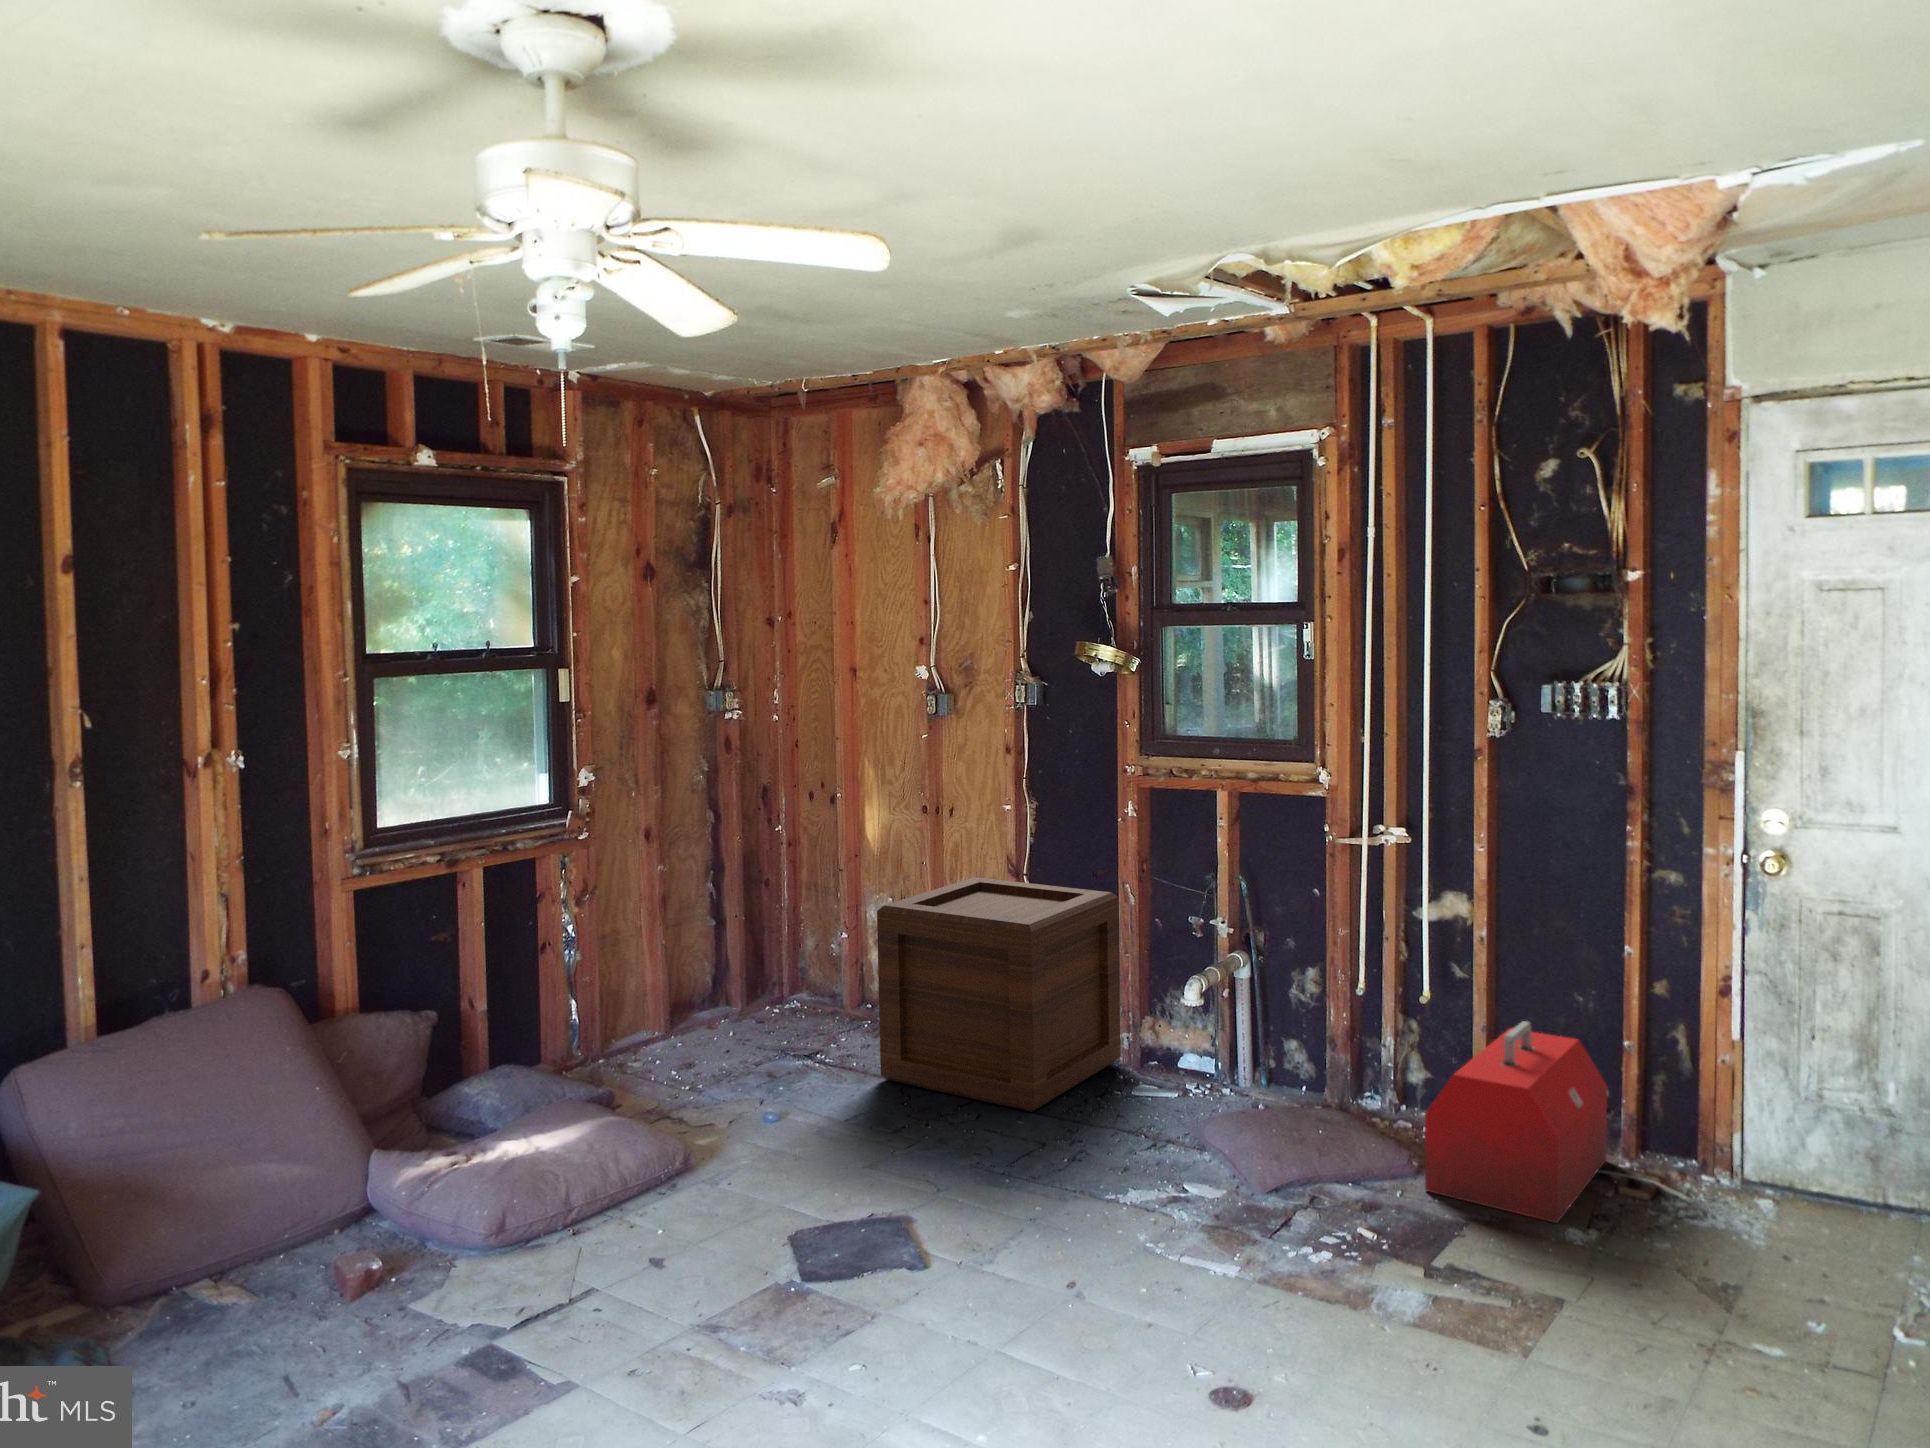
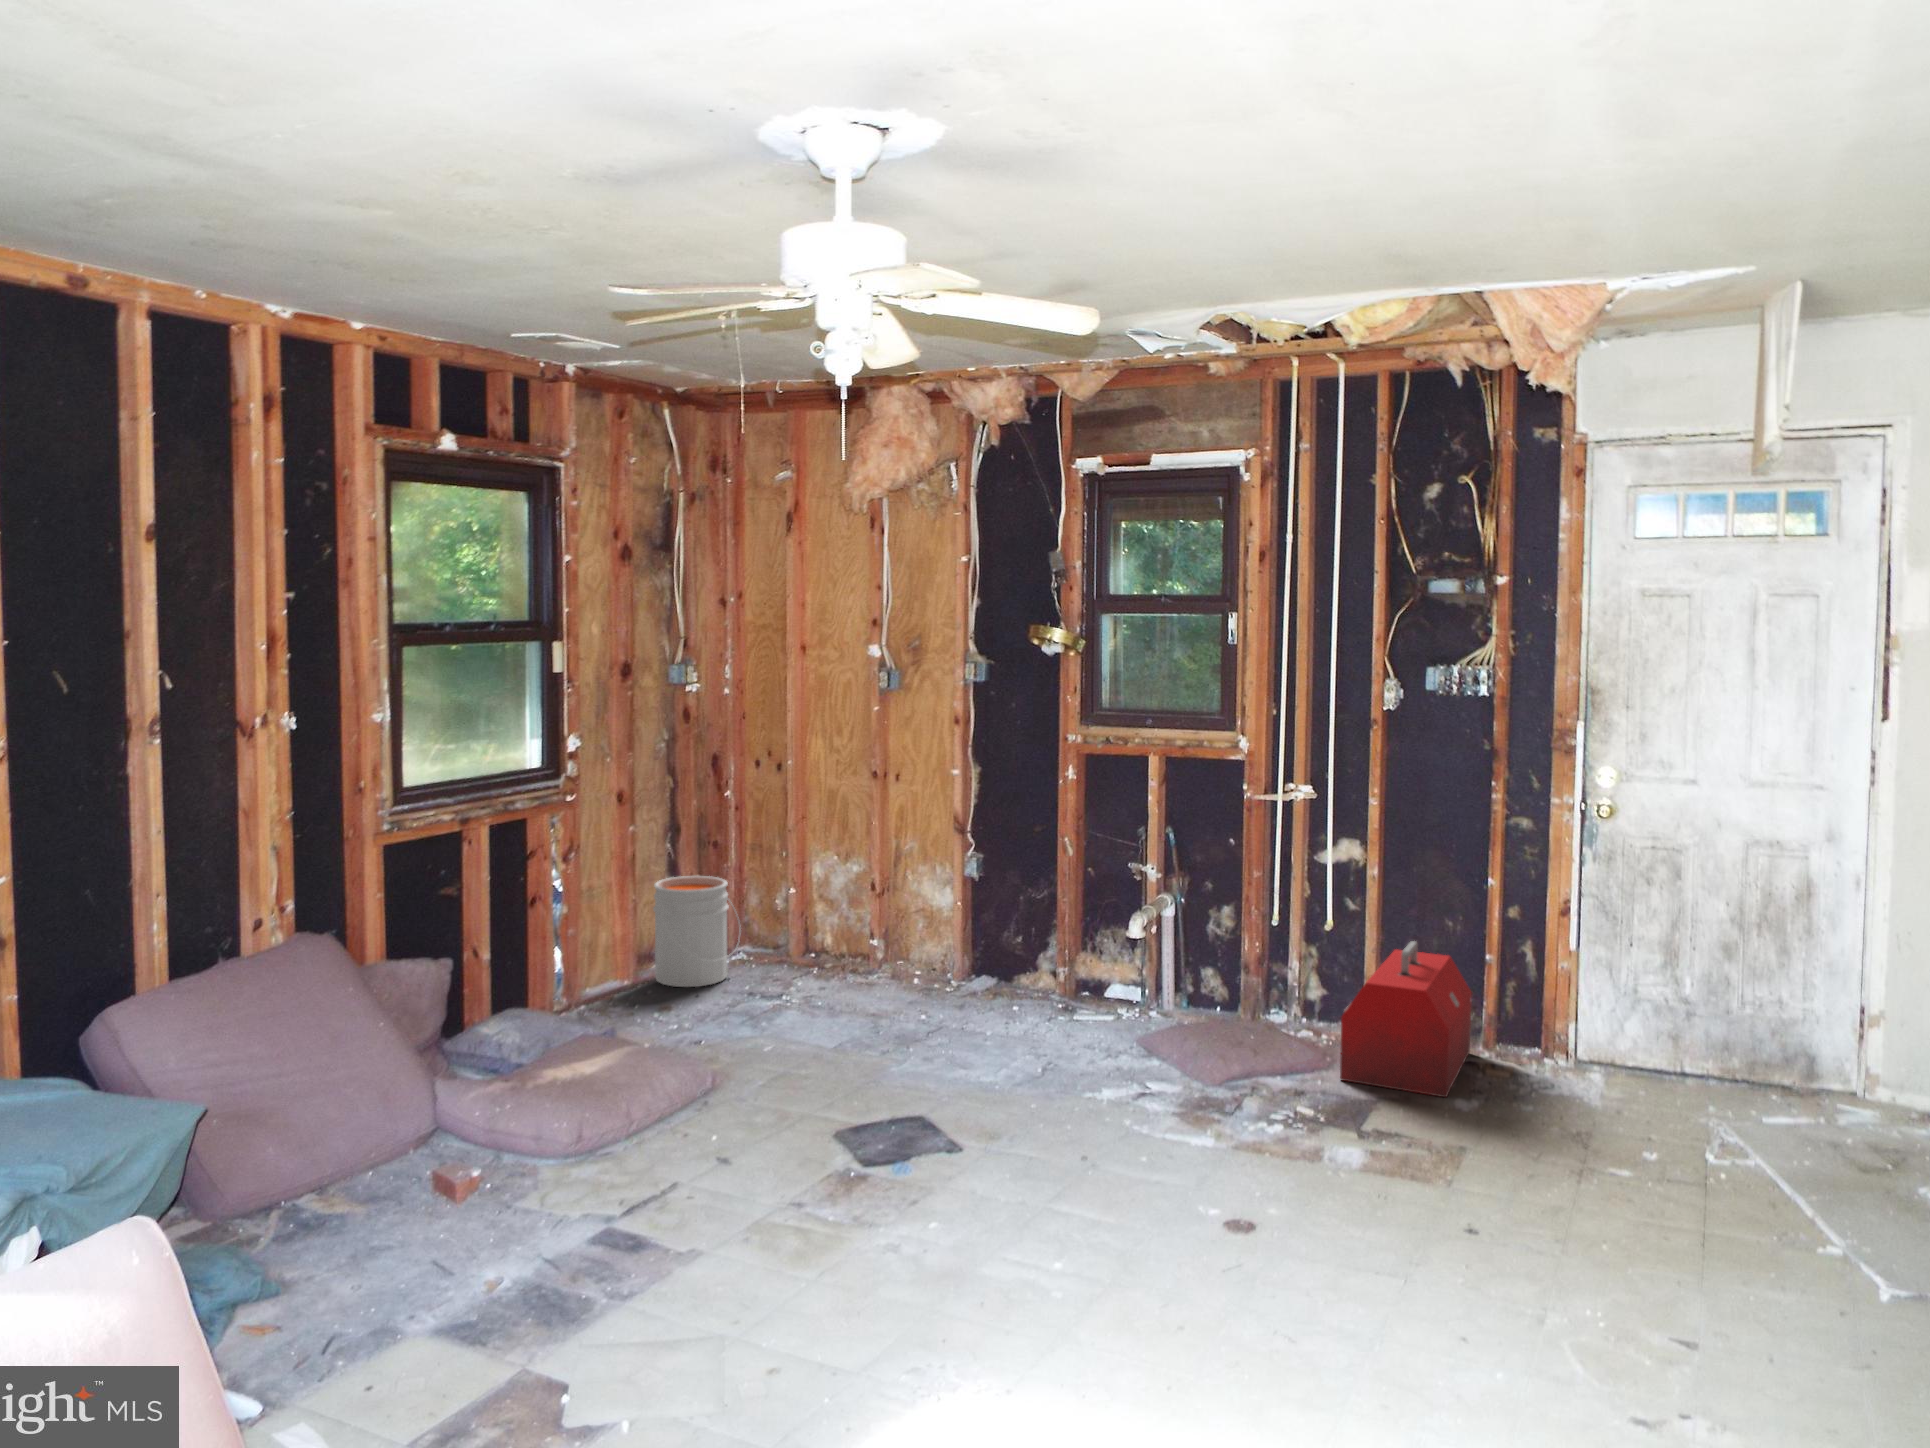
wooden crate: present [877,877,1121,1112] -> none [853,836,1059,1036]
bucket: none [690,917,786,1038] -> present [653,876,739,987]

